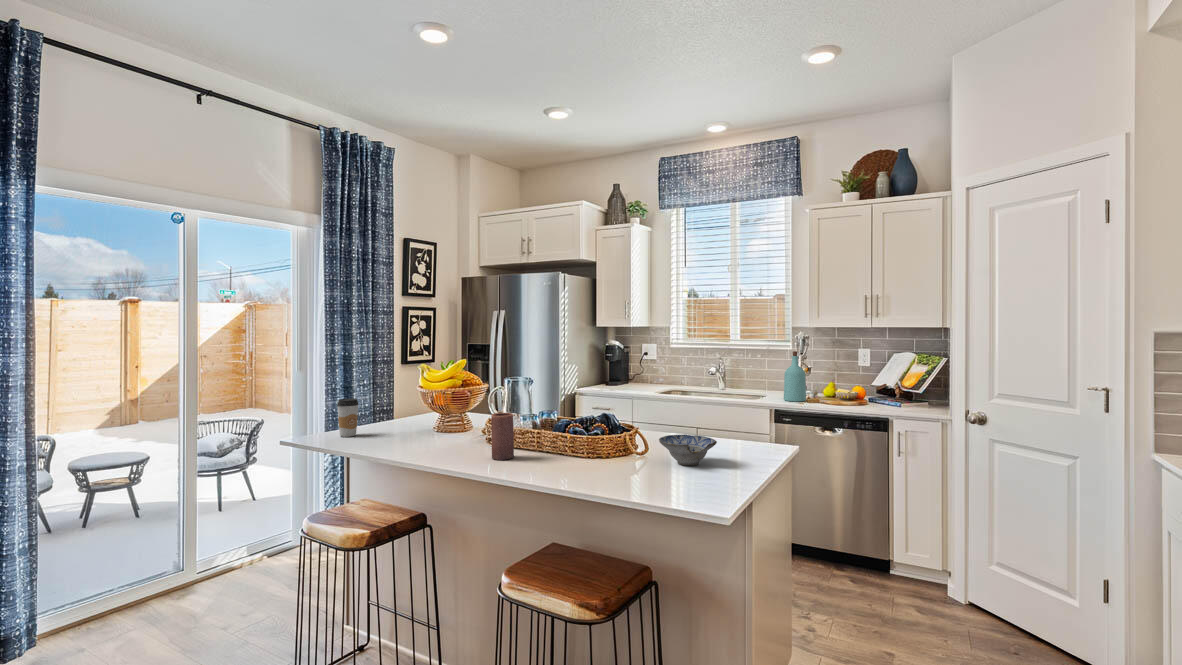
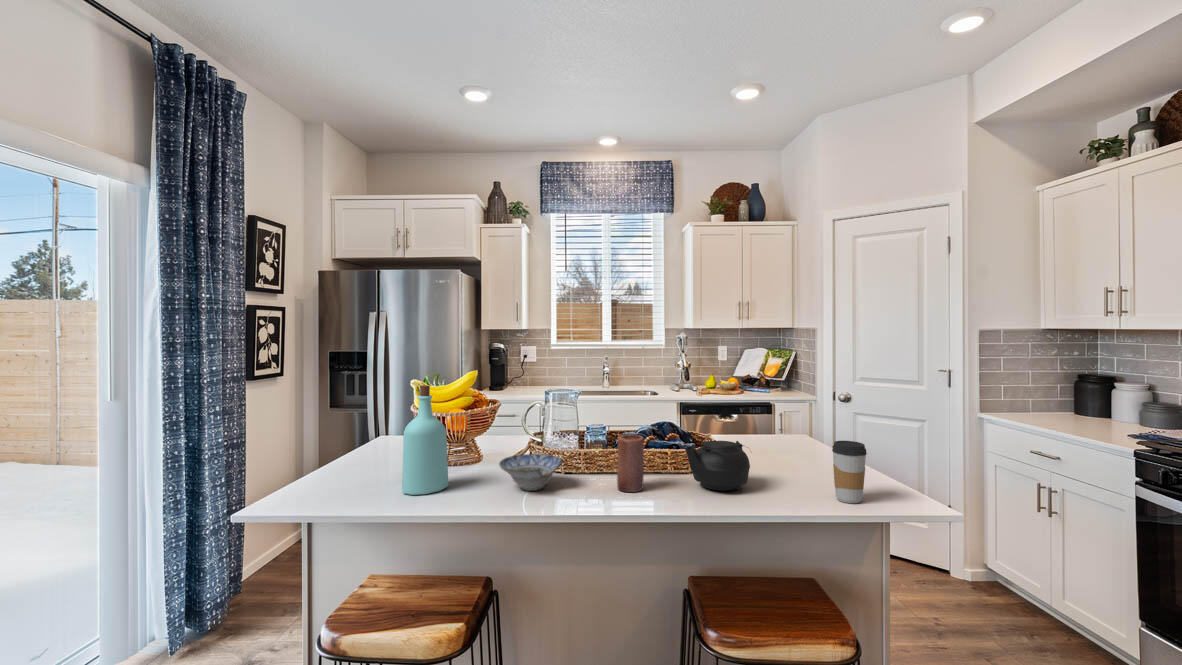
bottle: present [784,351,806,402] -> present [402,385,448,495]
coffee cup: present [337,398,359,437] -> present [832,441,867,503]
teapot: none [531,425,594,468] -> present [684,441,750,491]
ceramic bowl: present [659,435,717,465] -> present [499,454,563,491]

